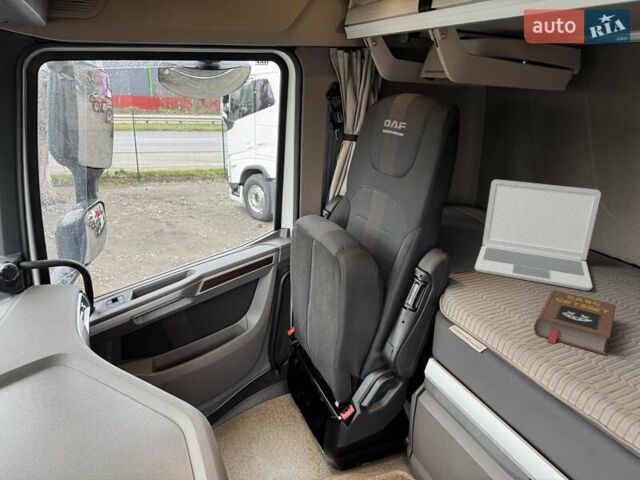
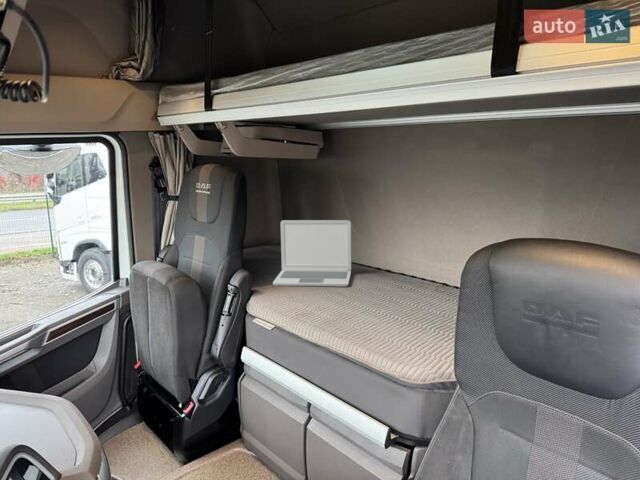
book: present [534,290,616,355] -> none [300,285,352,313]

